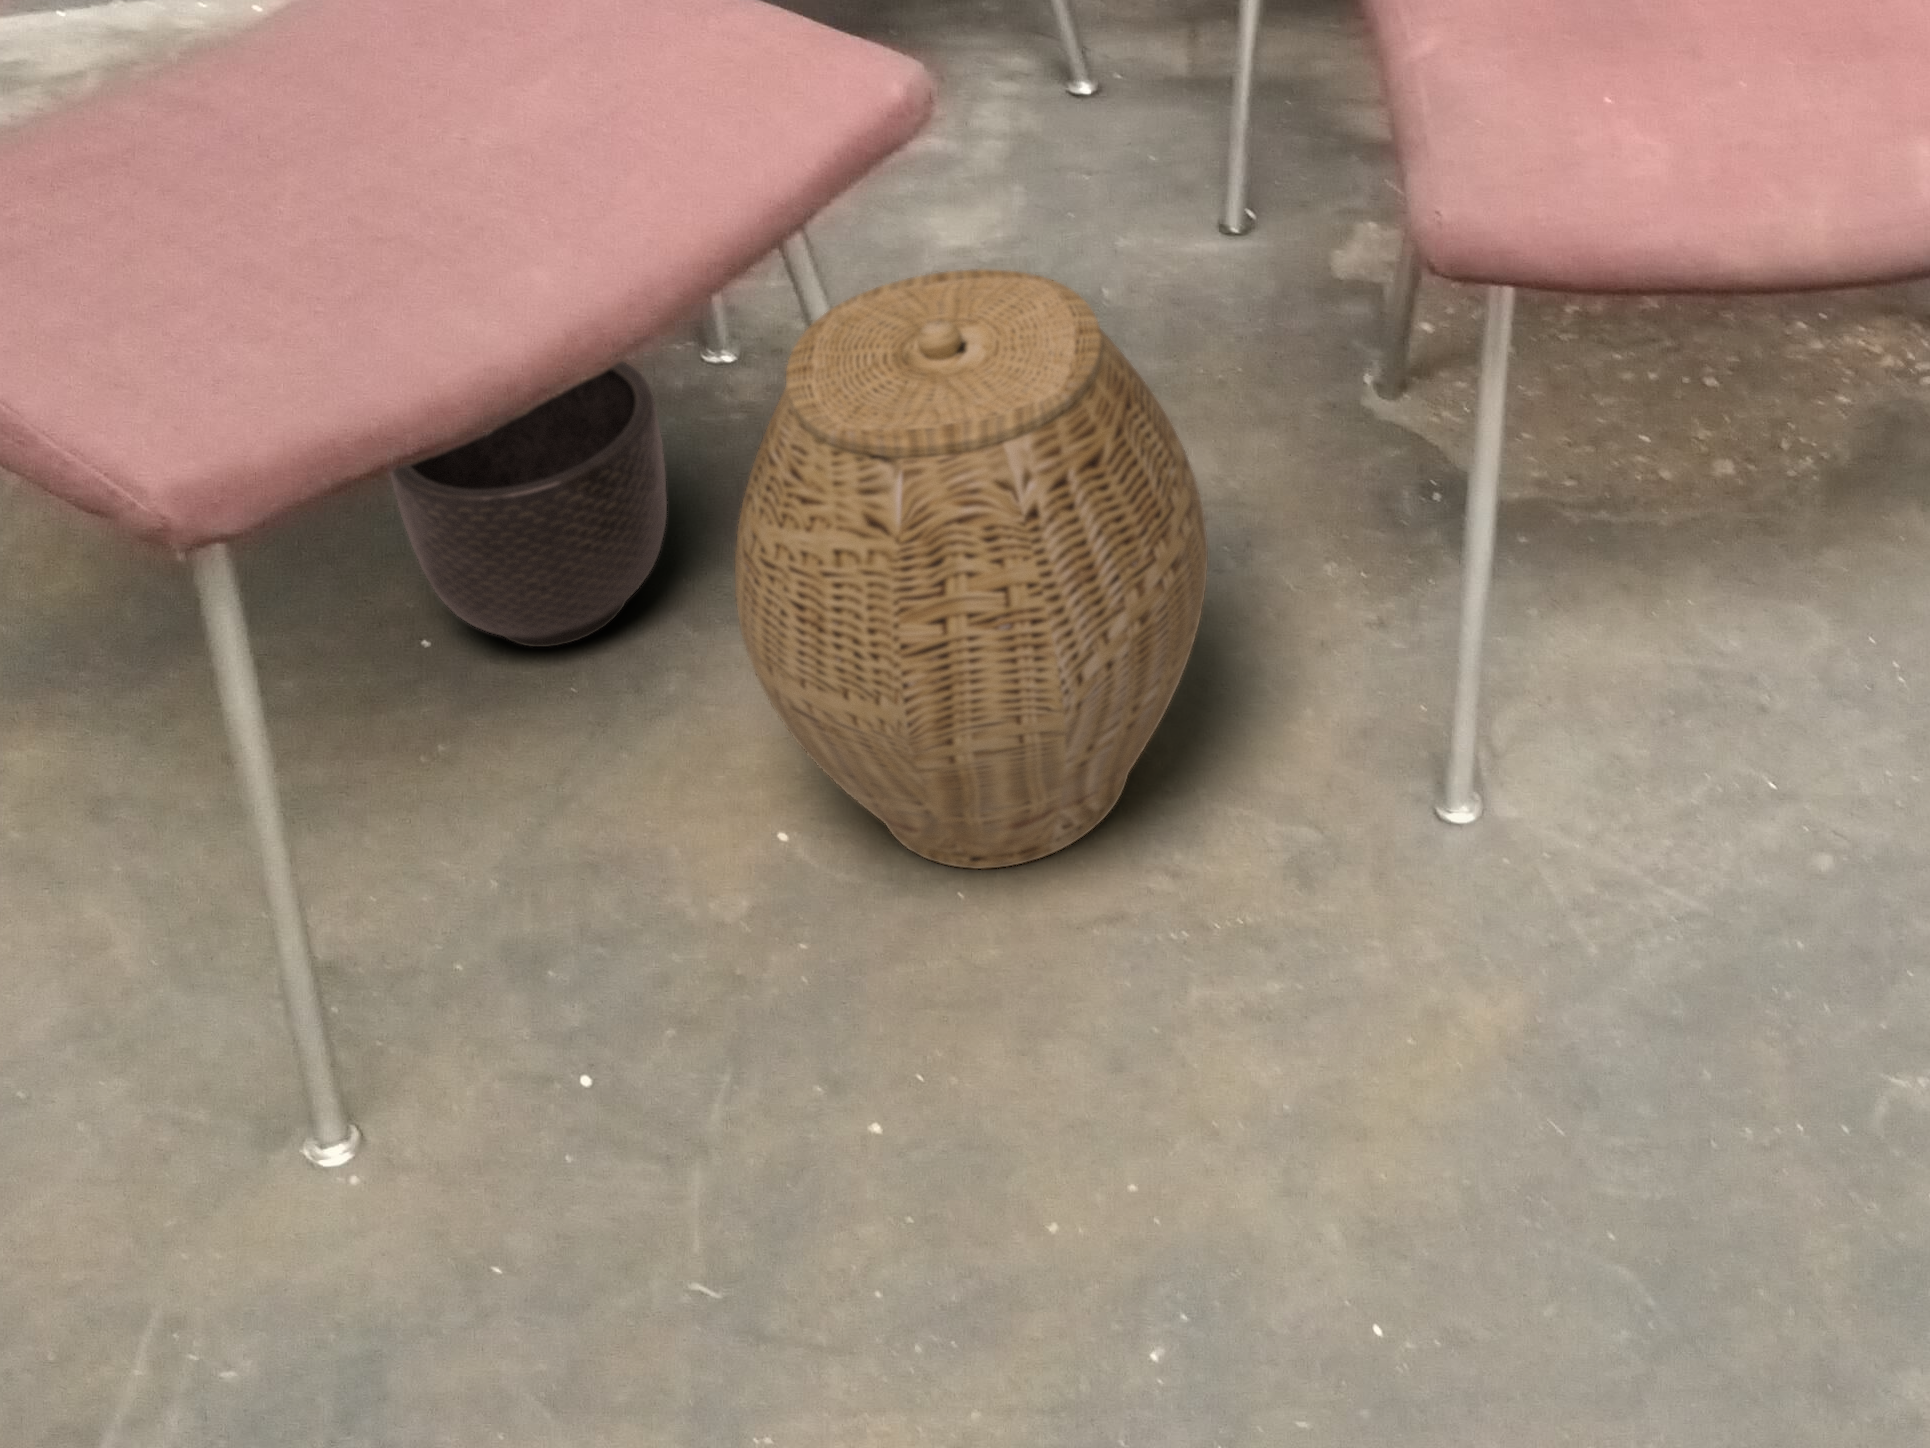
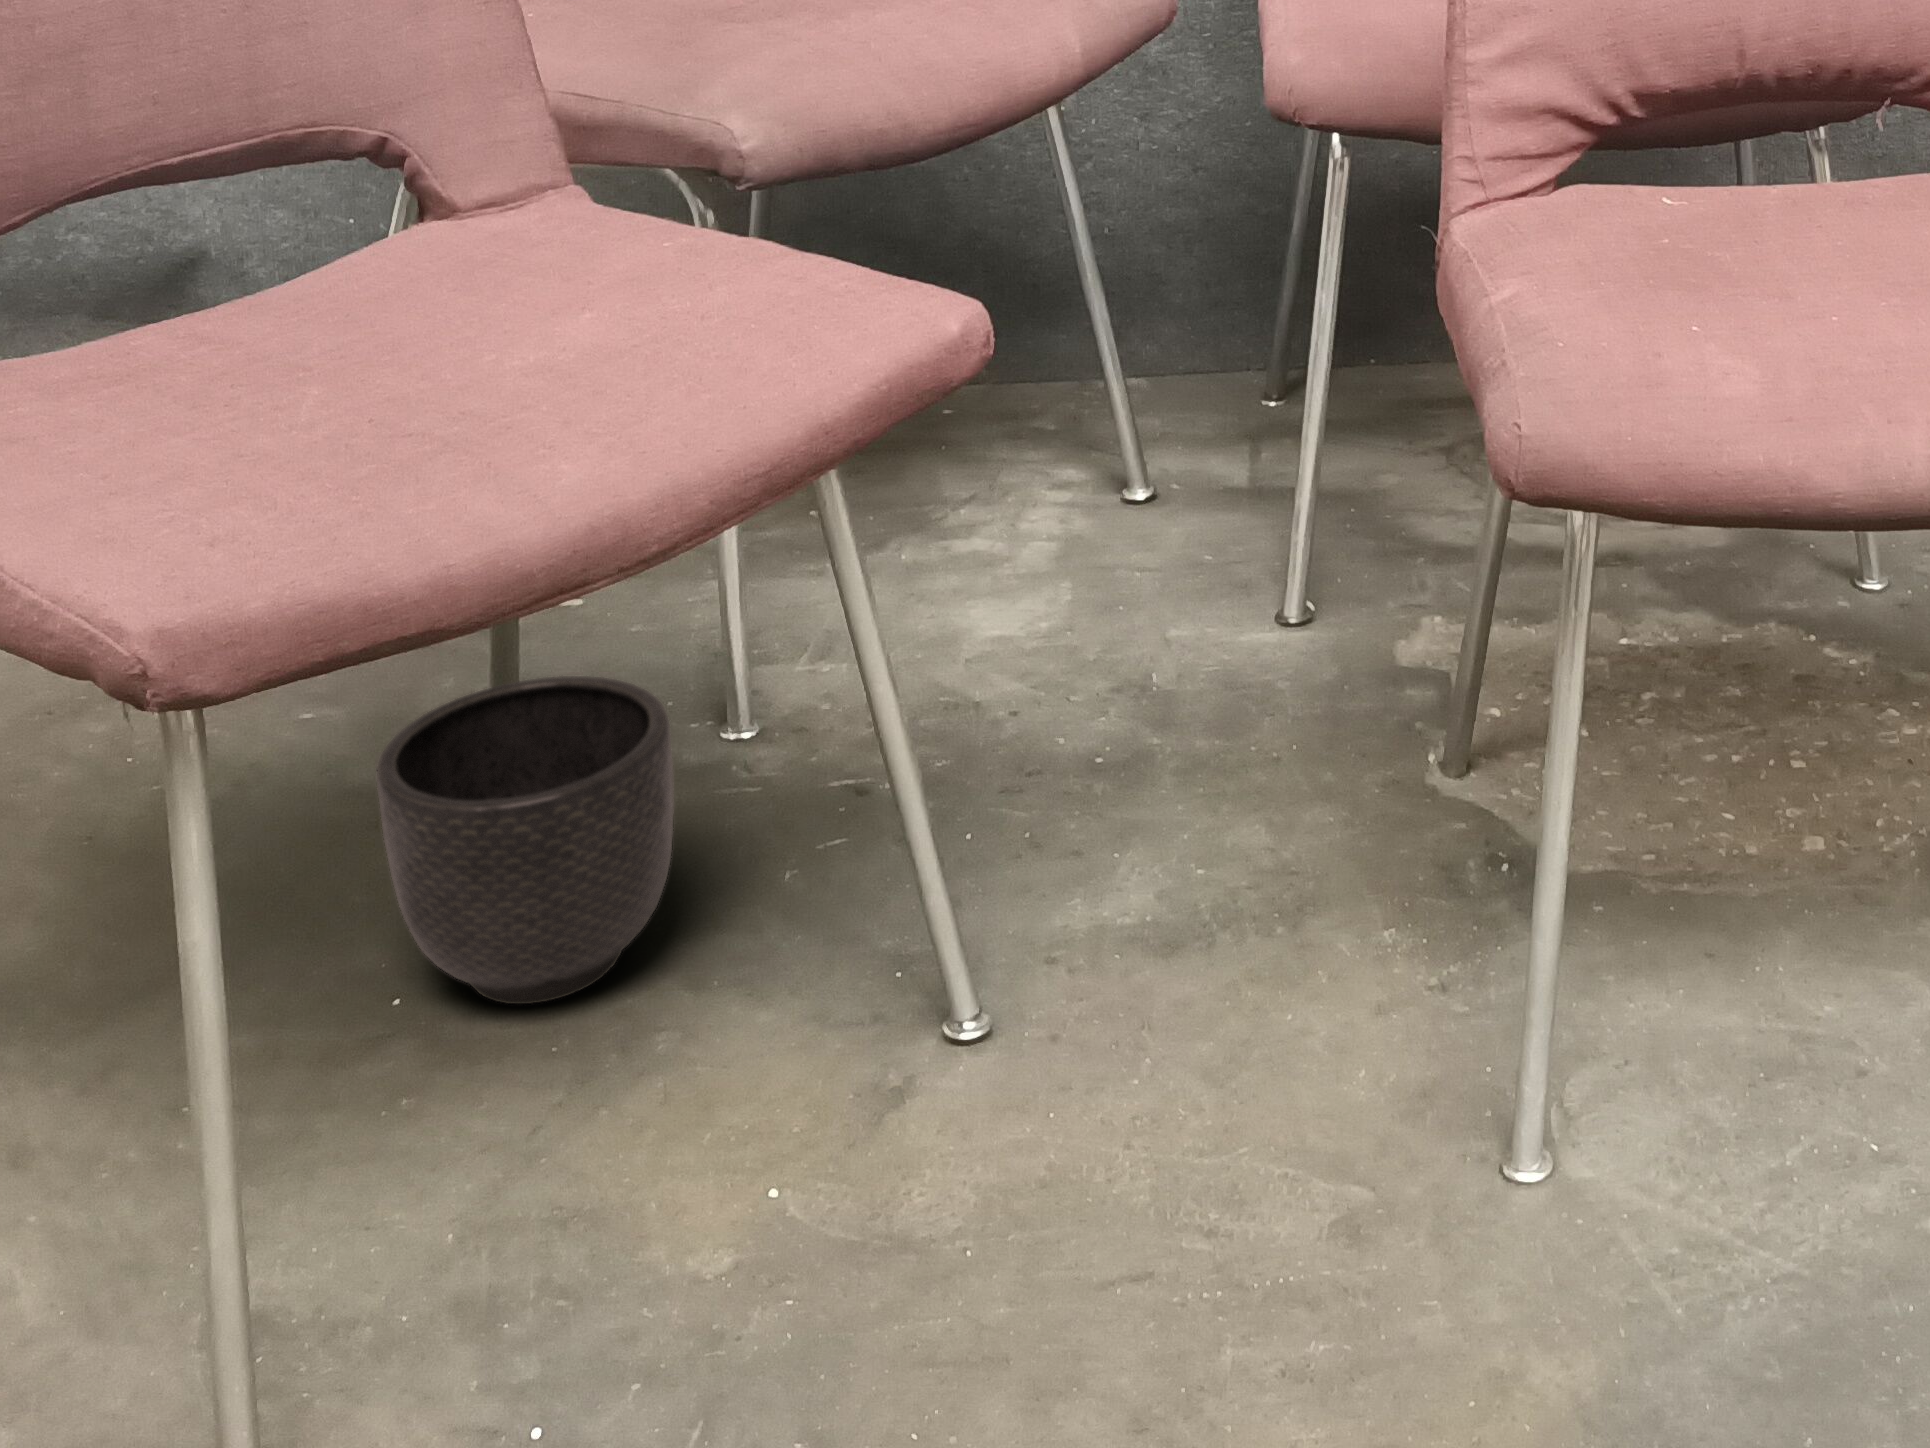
woven basket: present [735,269,1208,869] -> none [748,541,1260,1224]

